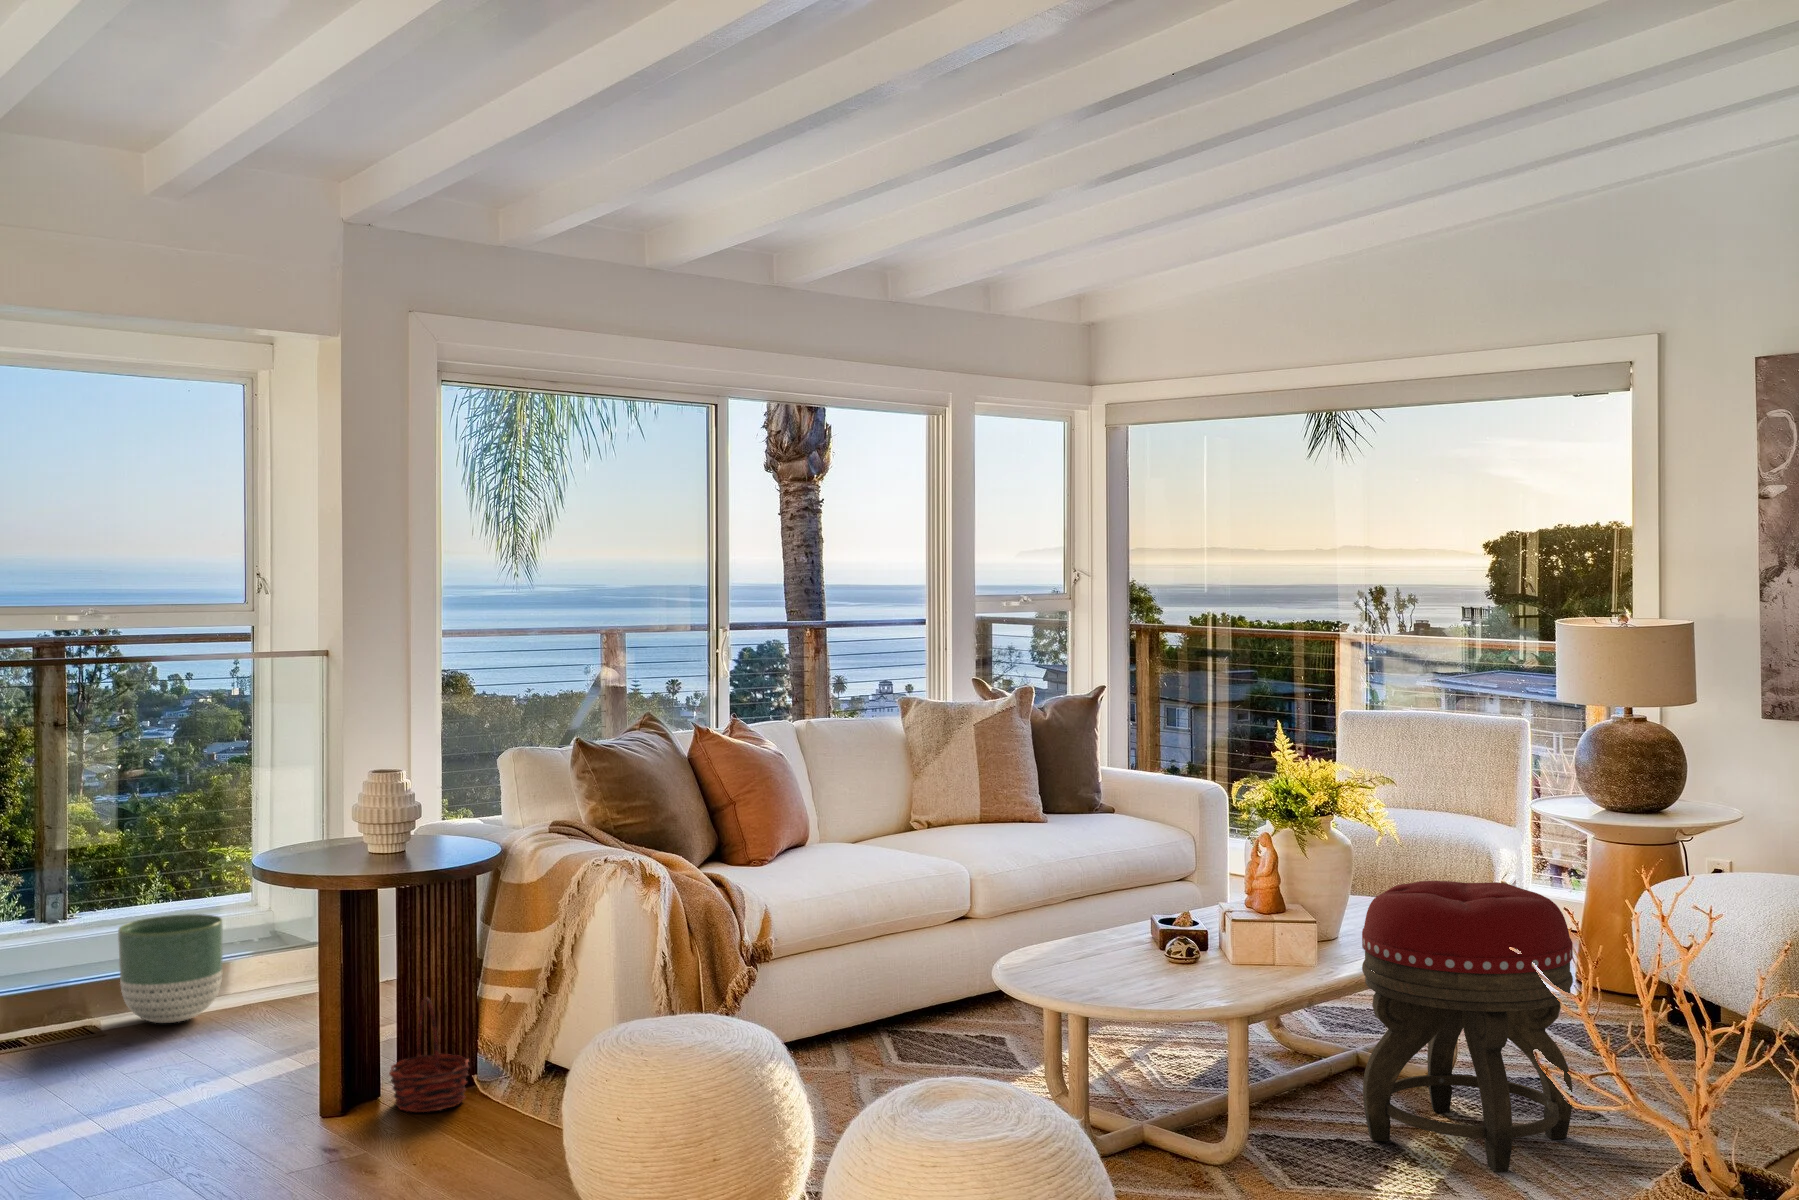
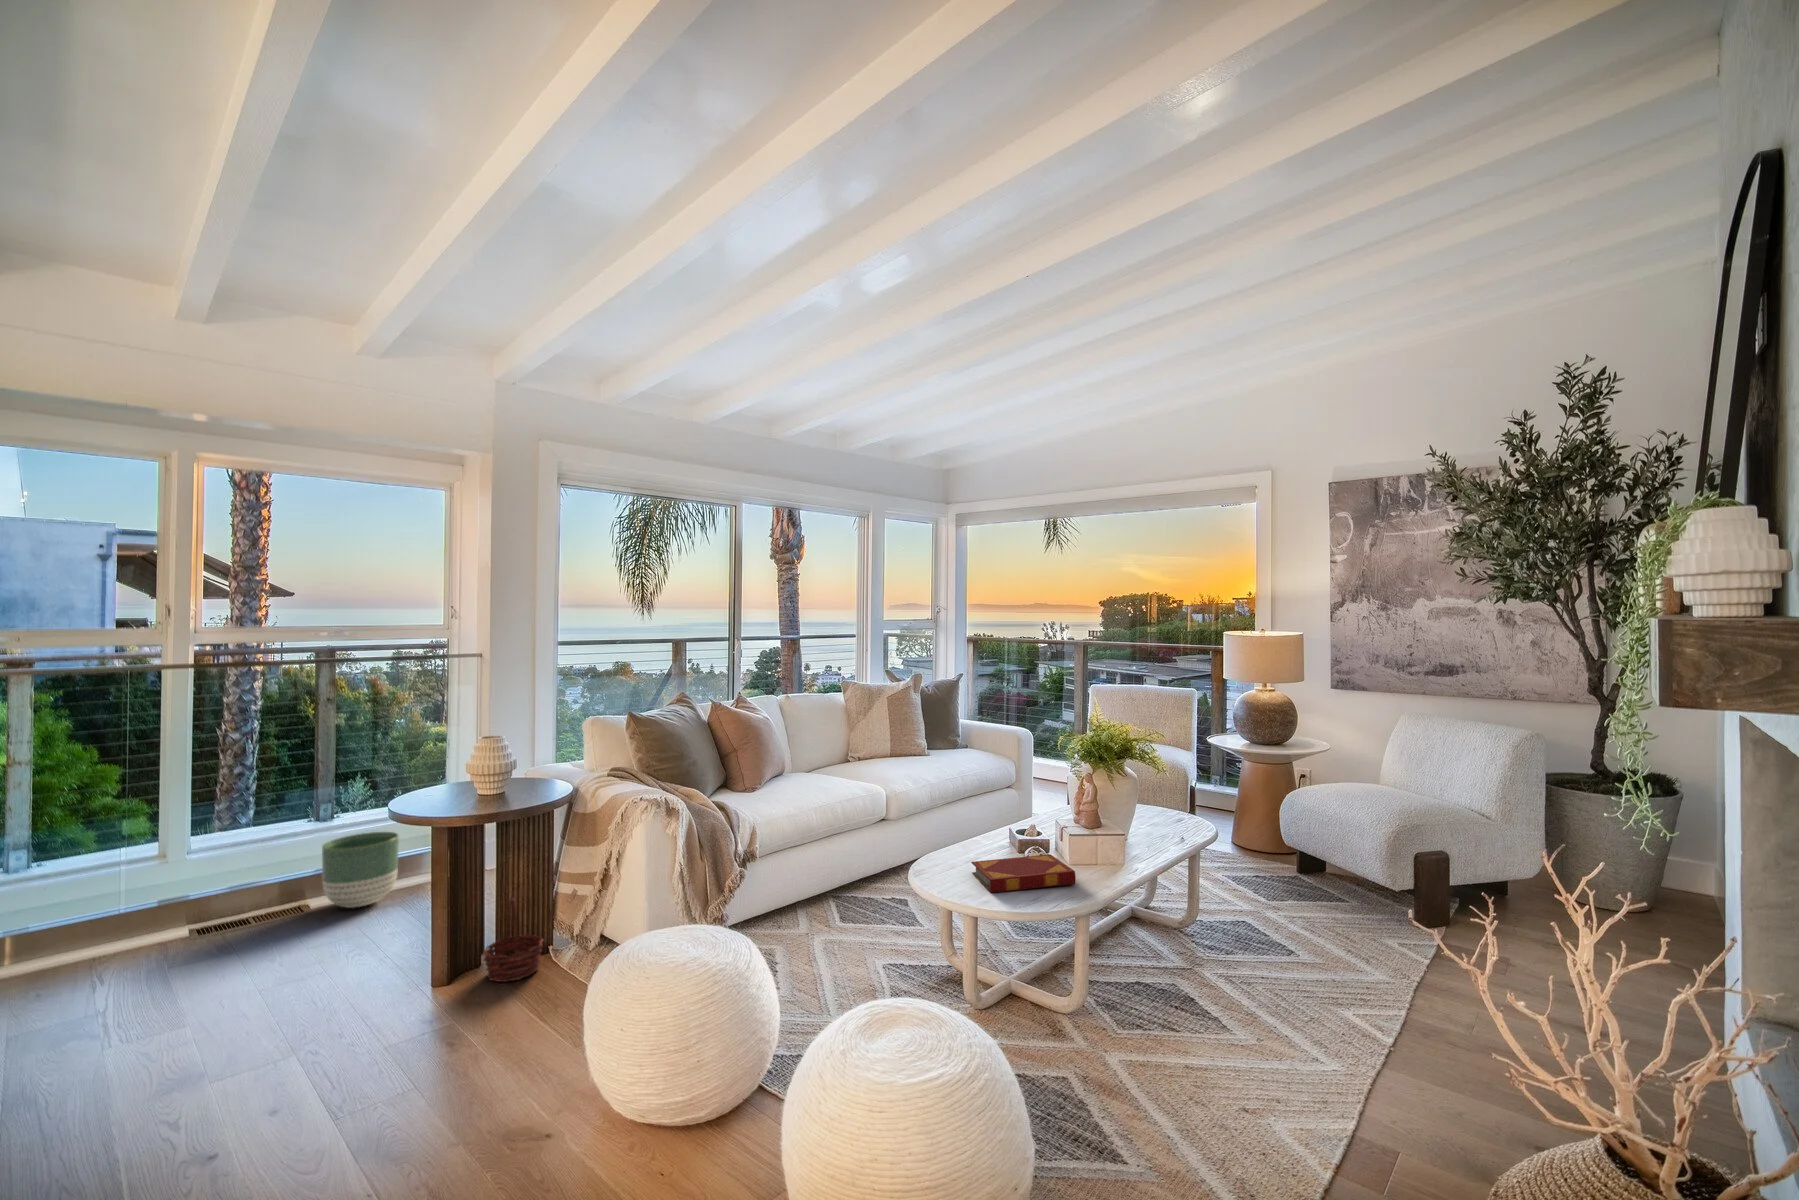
footstool: present [1362,881,1573,1172] -> none [1149,802,1295,1011]
hardback book: none [1092,951,1242,995] -> present [971,854,1076,893]

